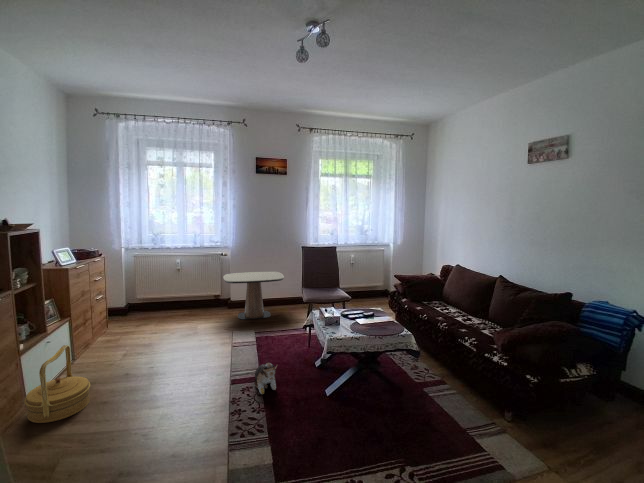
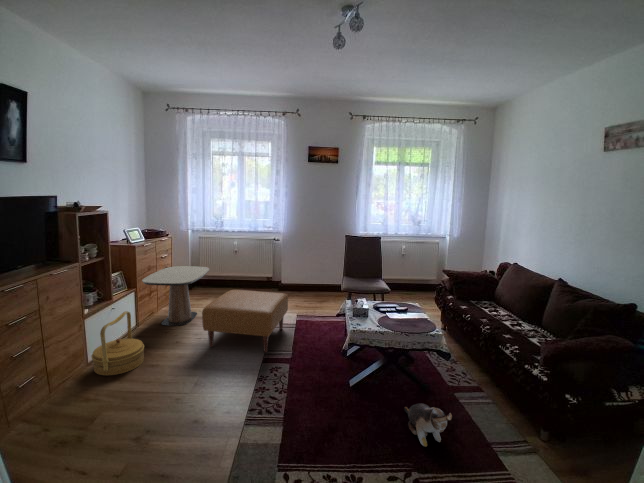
side table: present [223,272,284,319] -> present [142,266,209,326]
ottoman: none [158,311,248,376] -> present [202,290,288,353]
plush toy: present [254,363,277,394] -> present [404,403,452,447]

